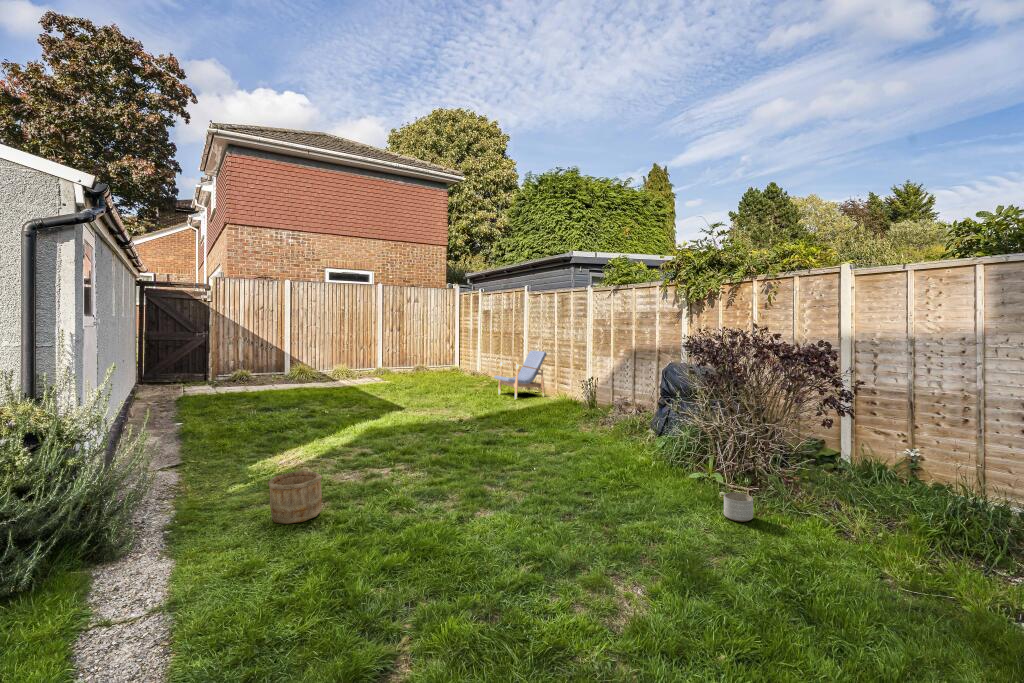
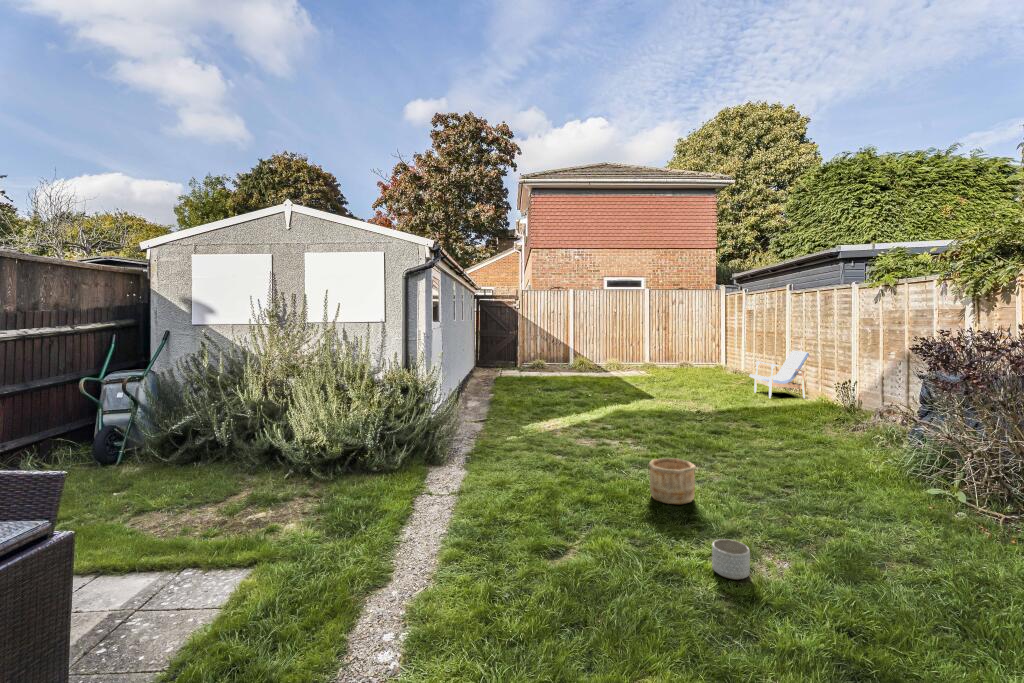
wooden bucket: present [268,471,322,524] -> present [648,458,696,504]
planter: present [724,493,753,522] -> present [712,539,750,580]

